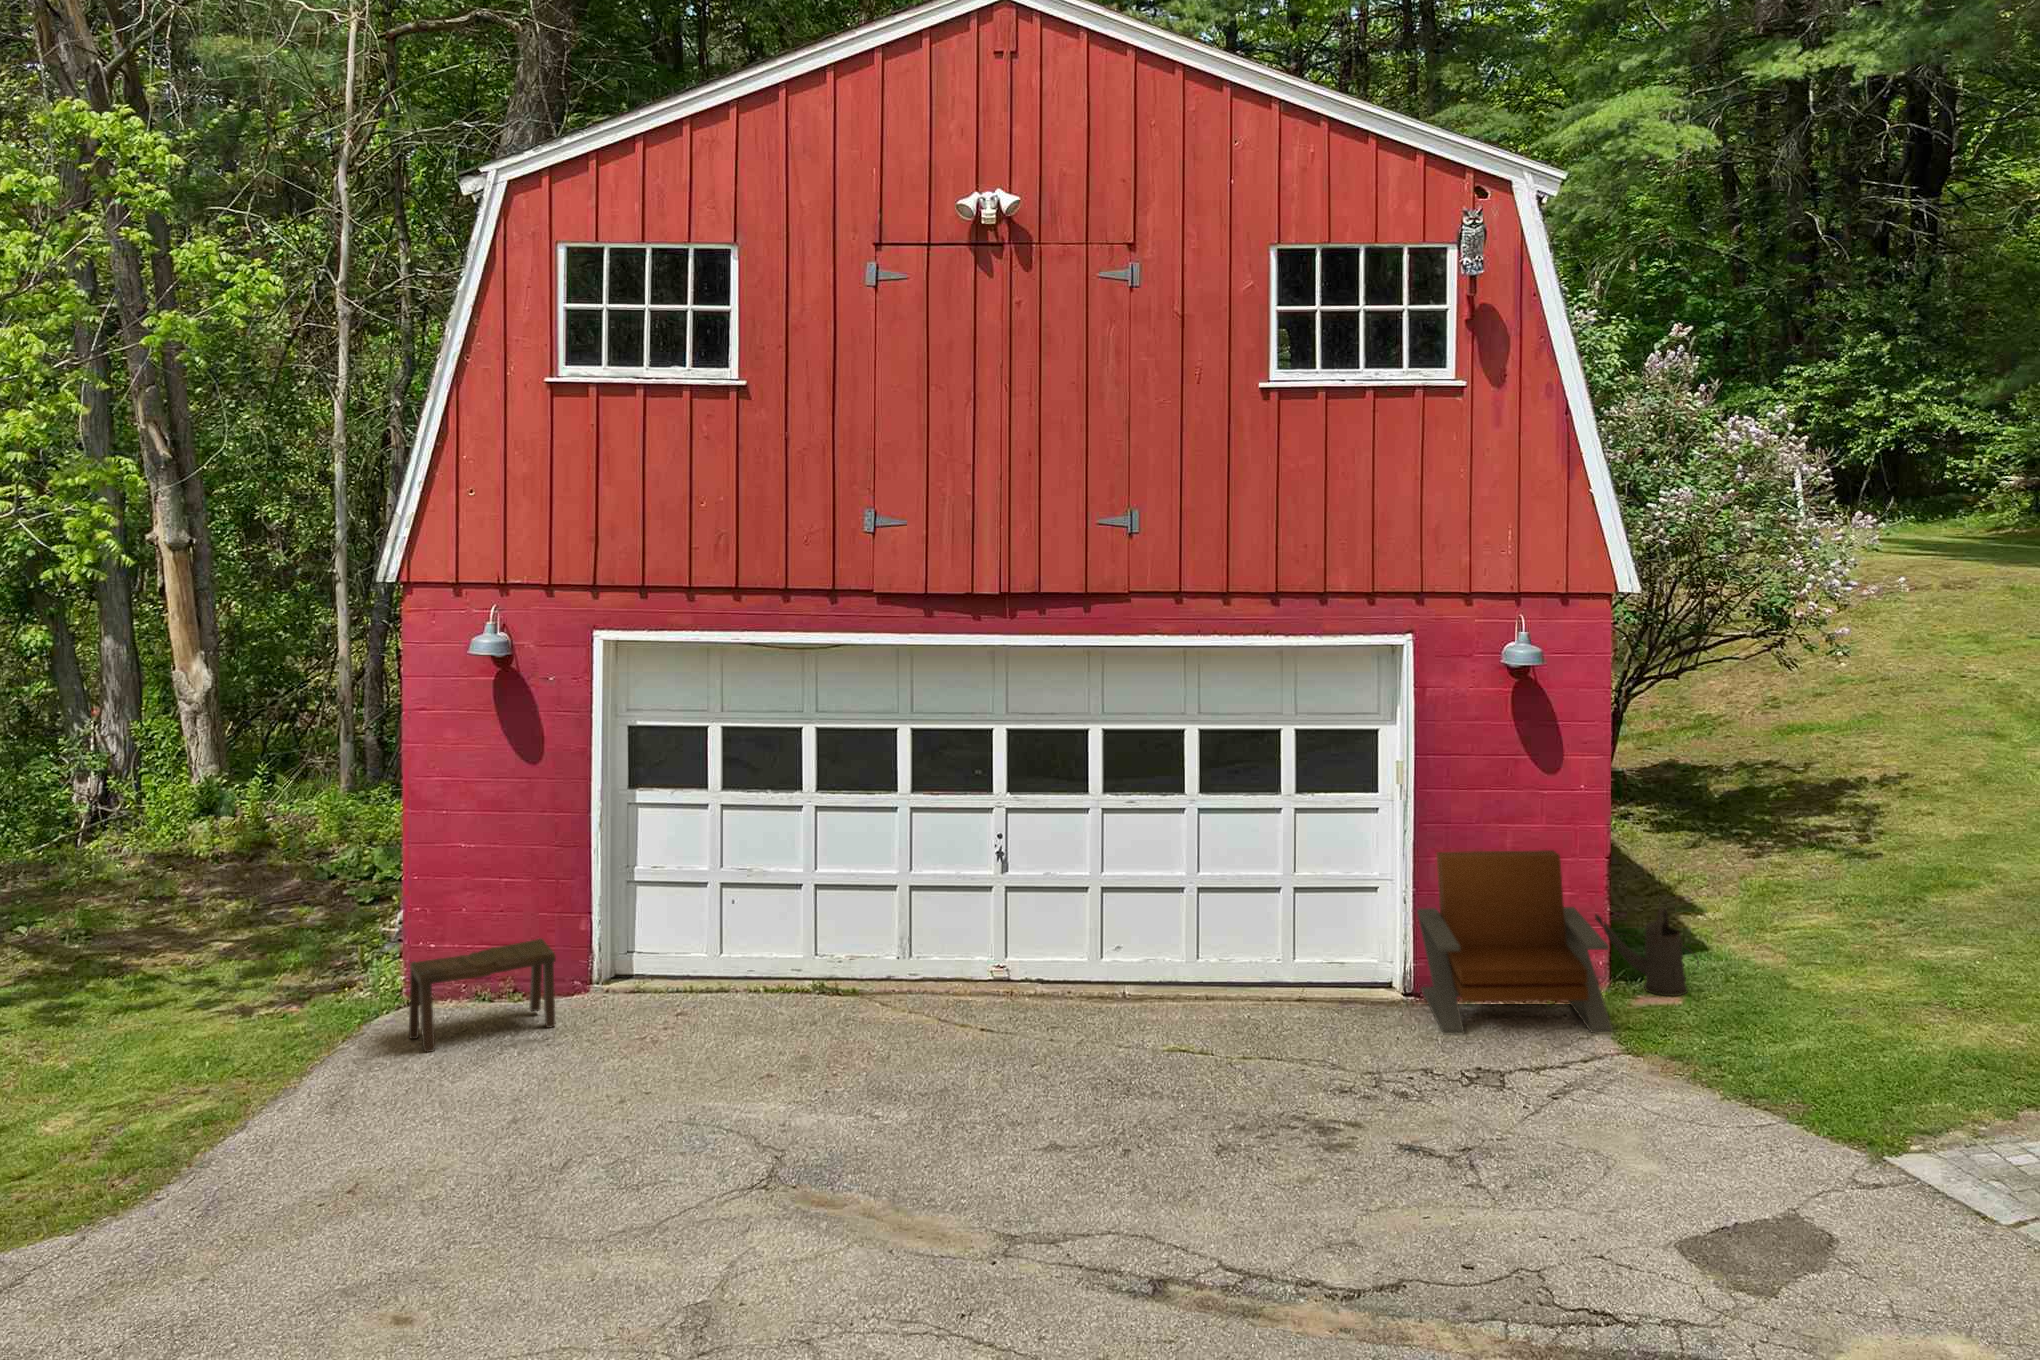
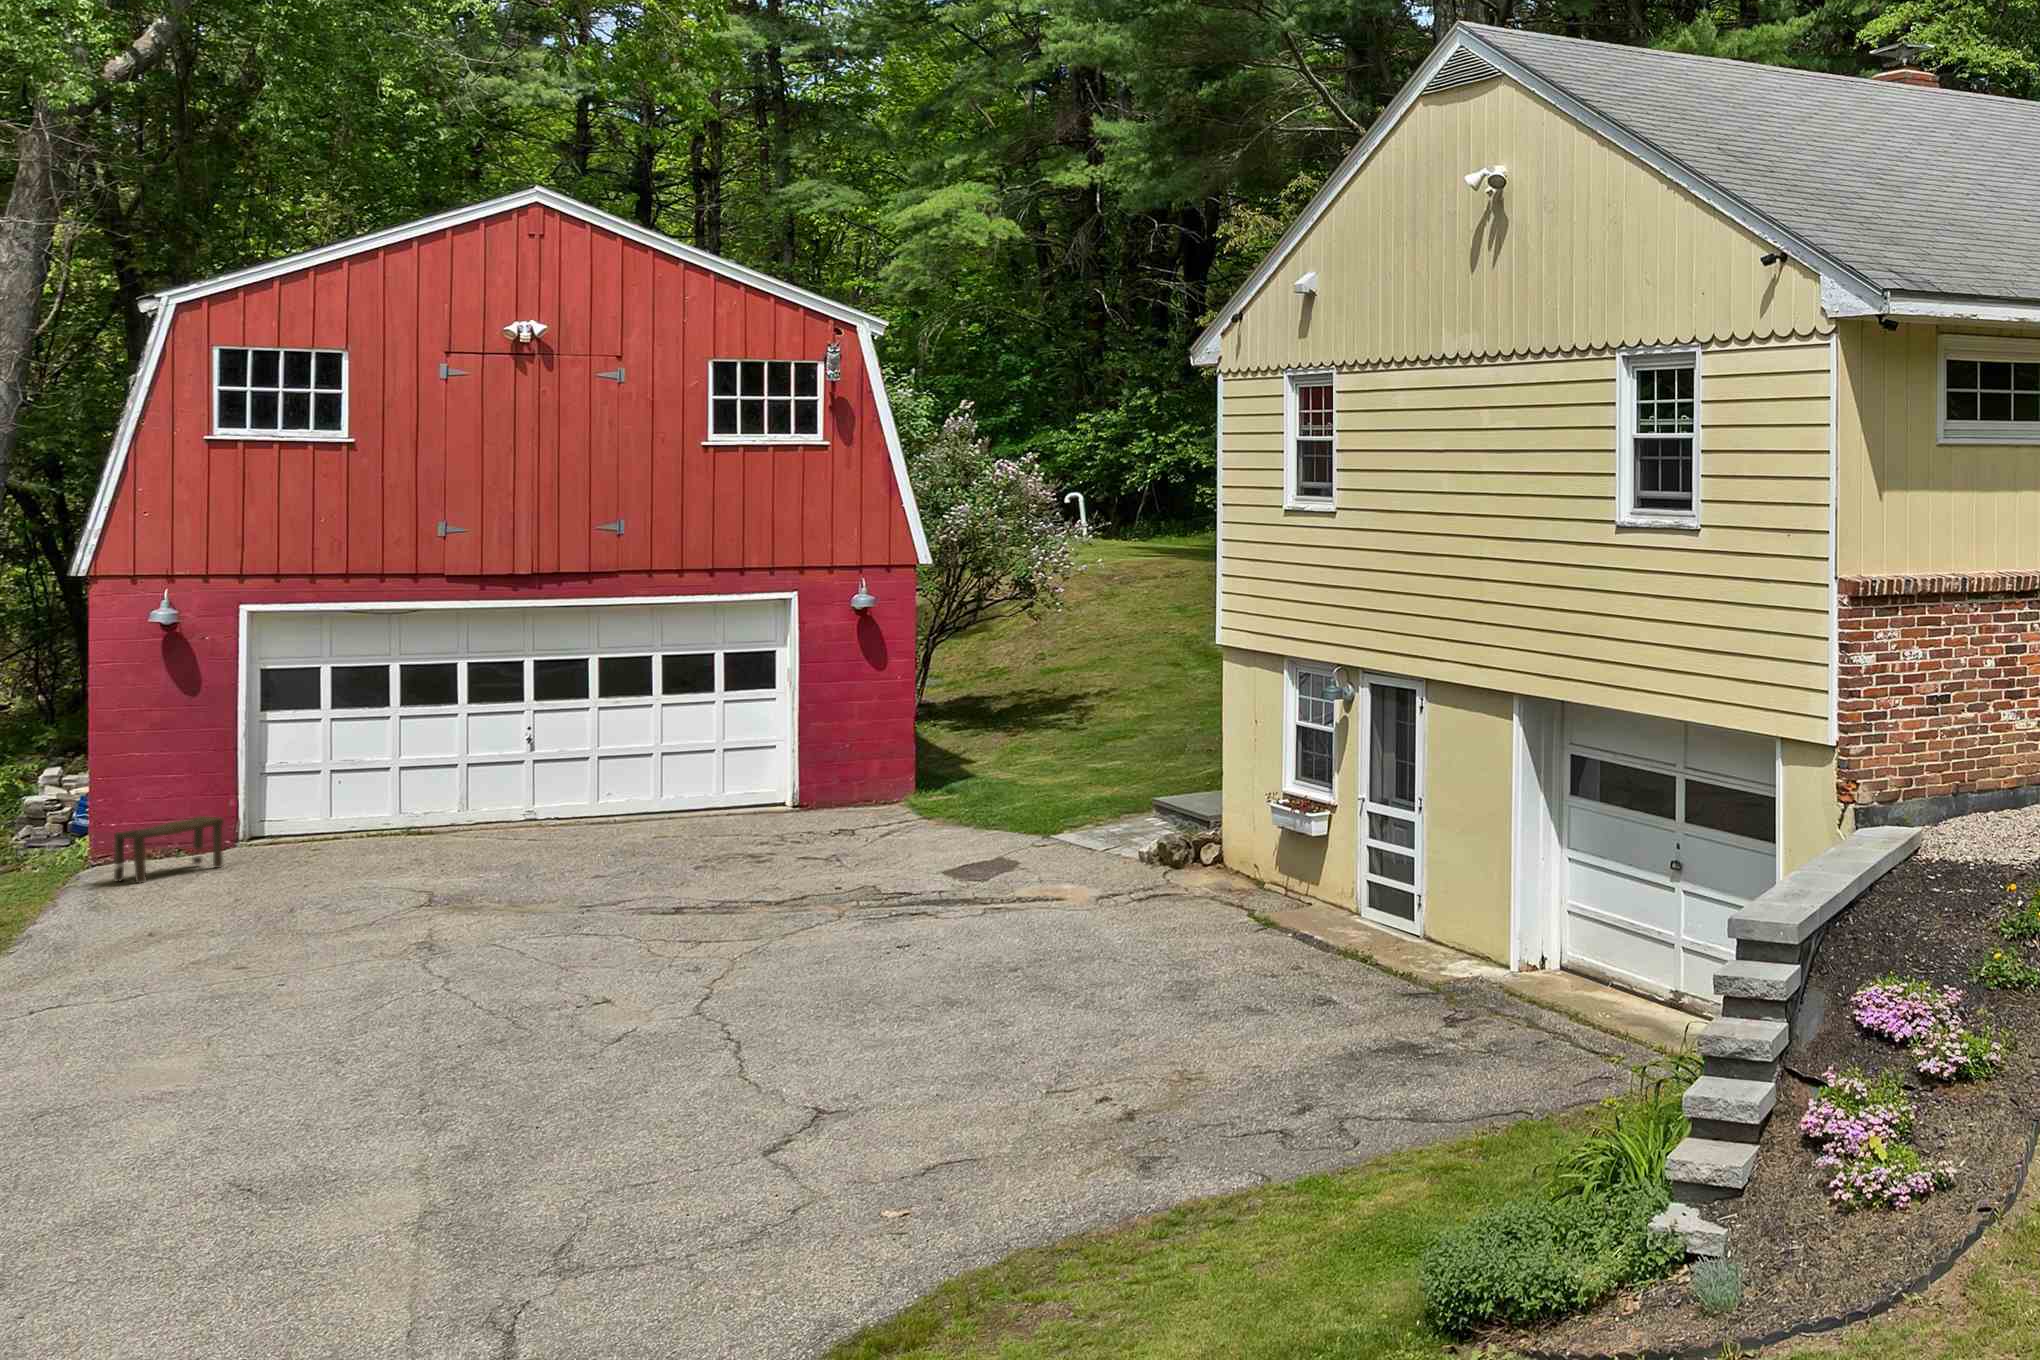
lounge chair: present [1417,850,1613,1034] -> none [795,707,905,805]
watering can: present [1595,908,1699,996] -> none [898,735,954,783]

